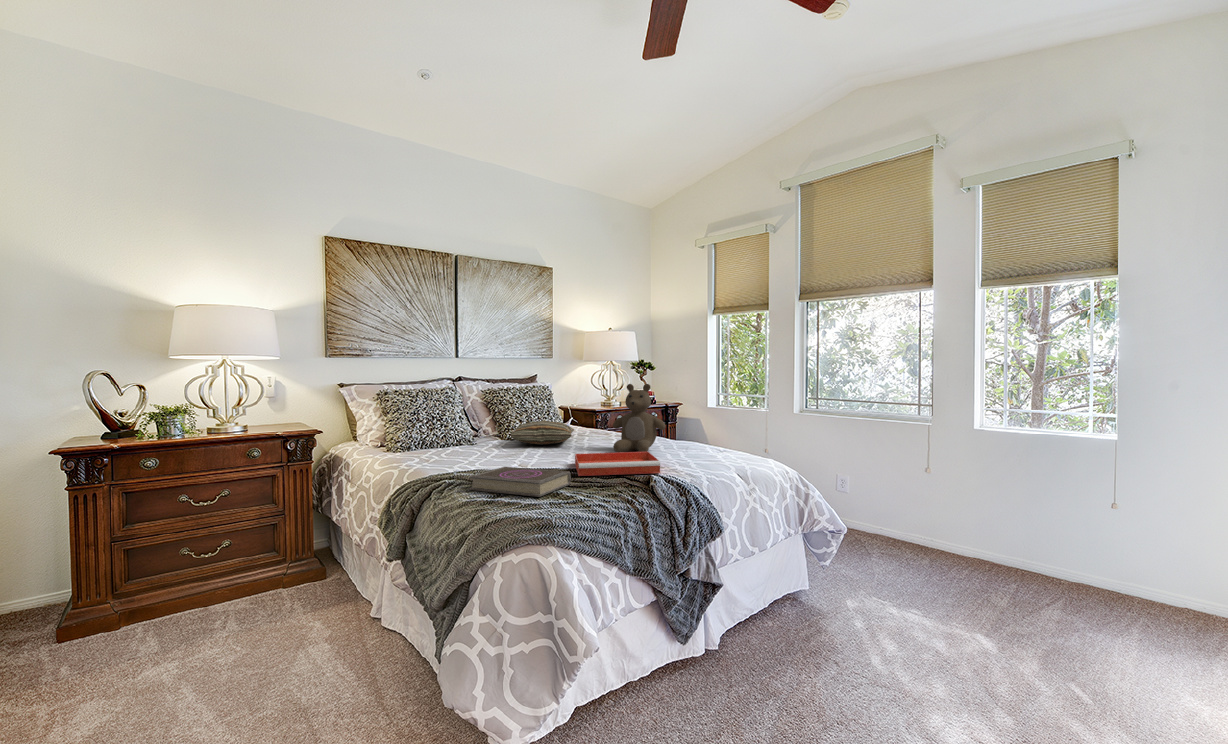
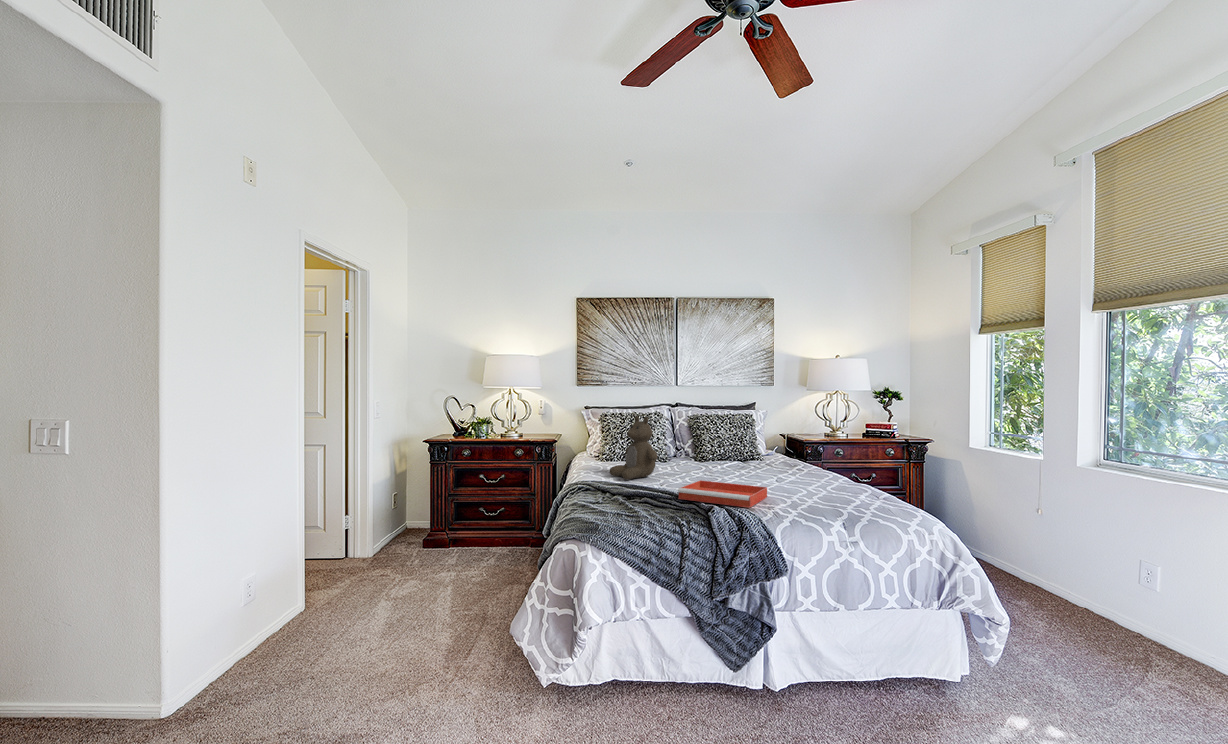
teddy bear: present [613,384,666,453] -> present [610,416,657,480]
pillow: present [511,421,574,445] -> none [680,449,751,470]
book: present [469,467,571,497] -> none [586,482,659,508]

